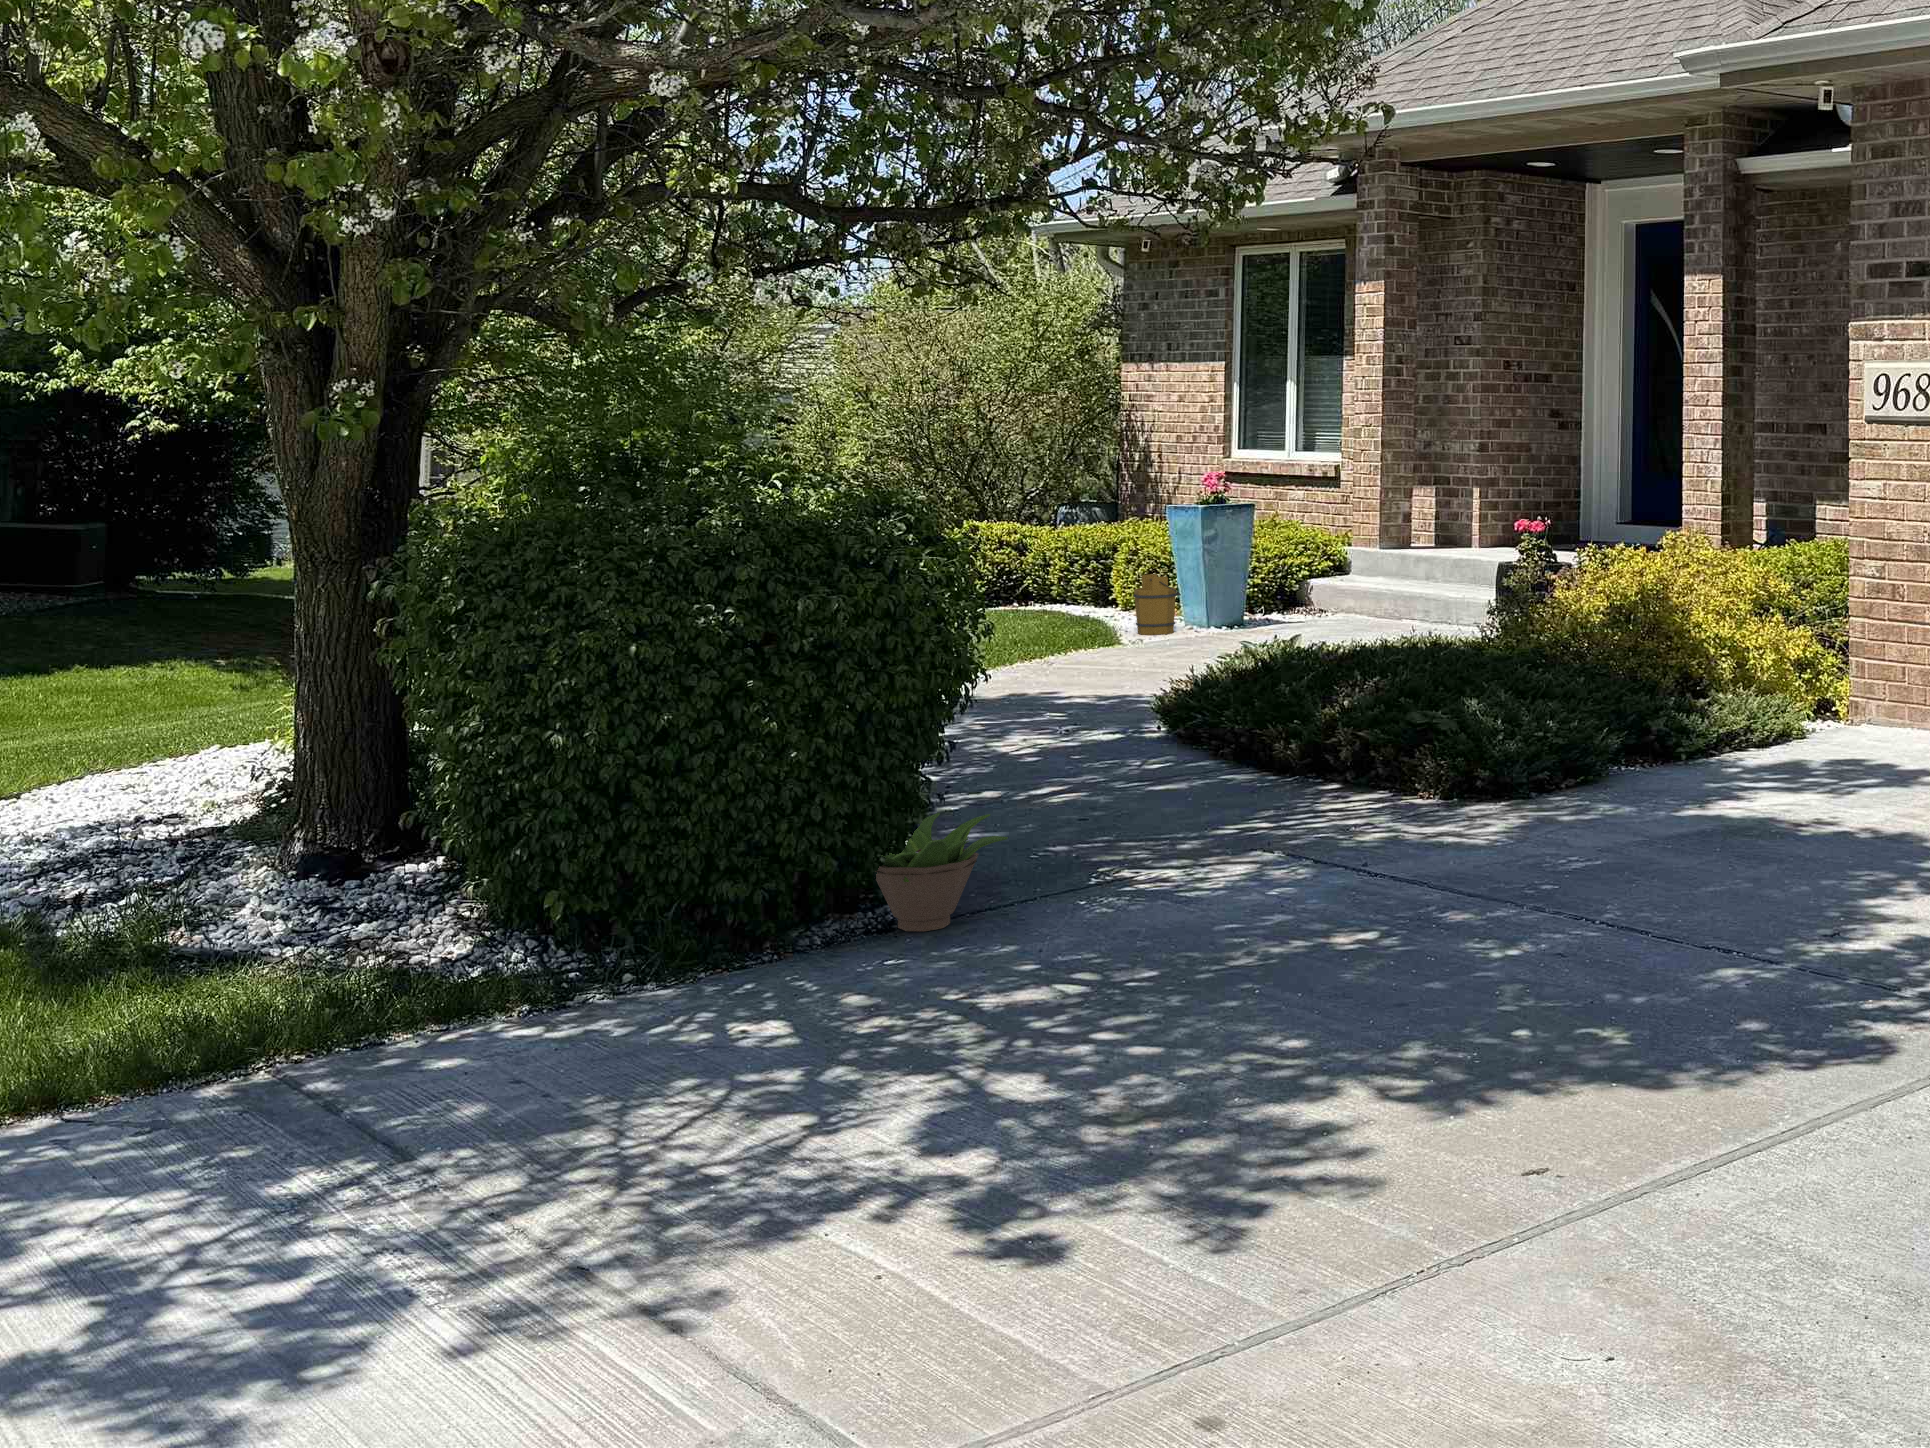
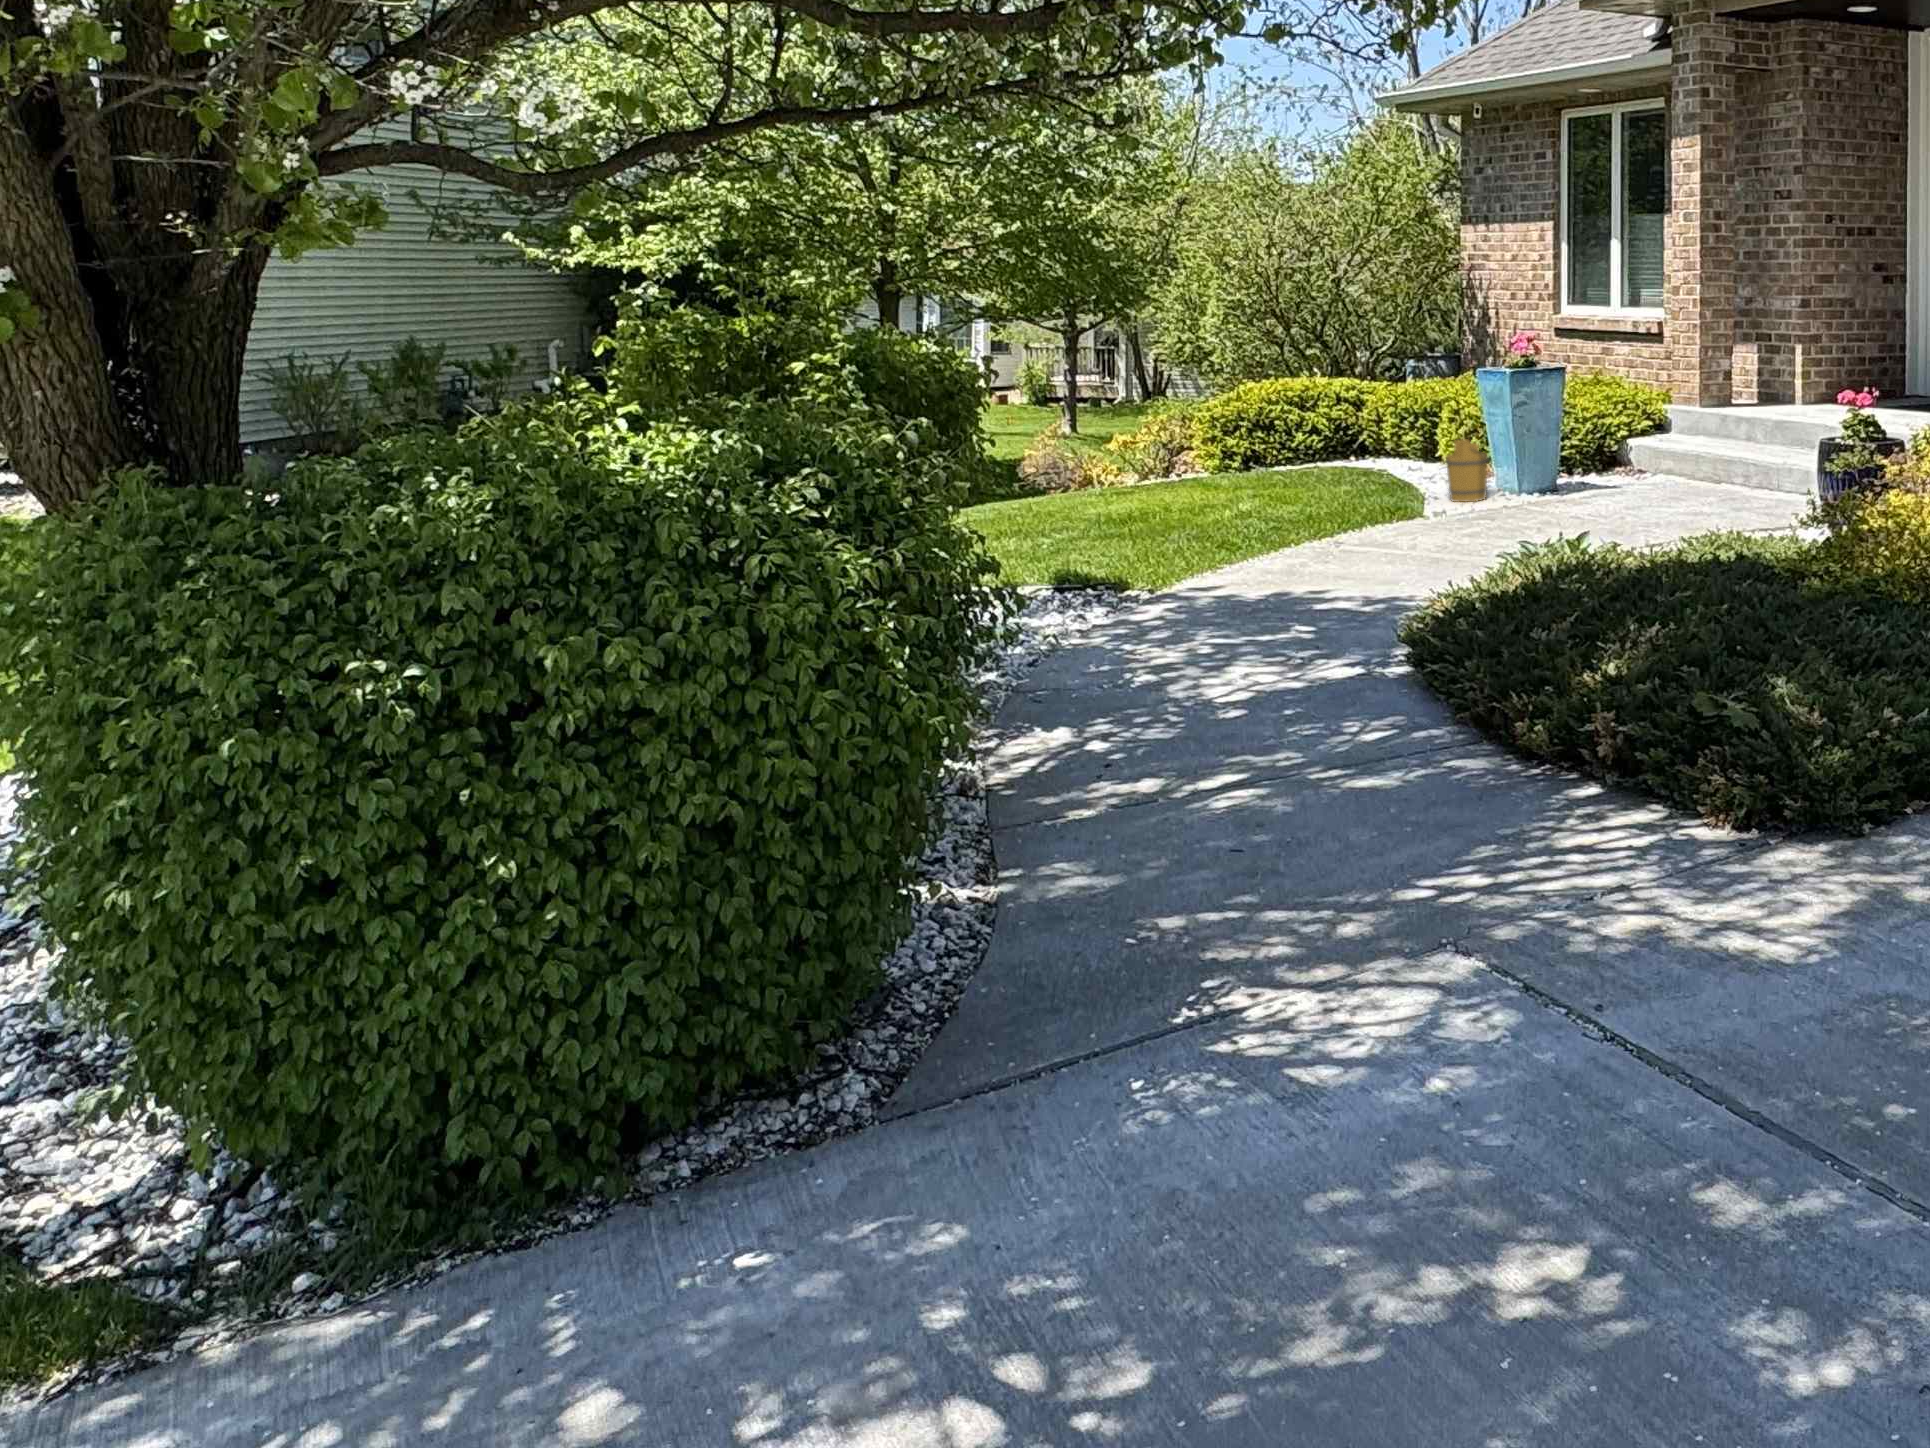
decorative plant: present [875,813,1008,931] -> none [631,964,951,1210]

